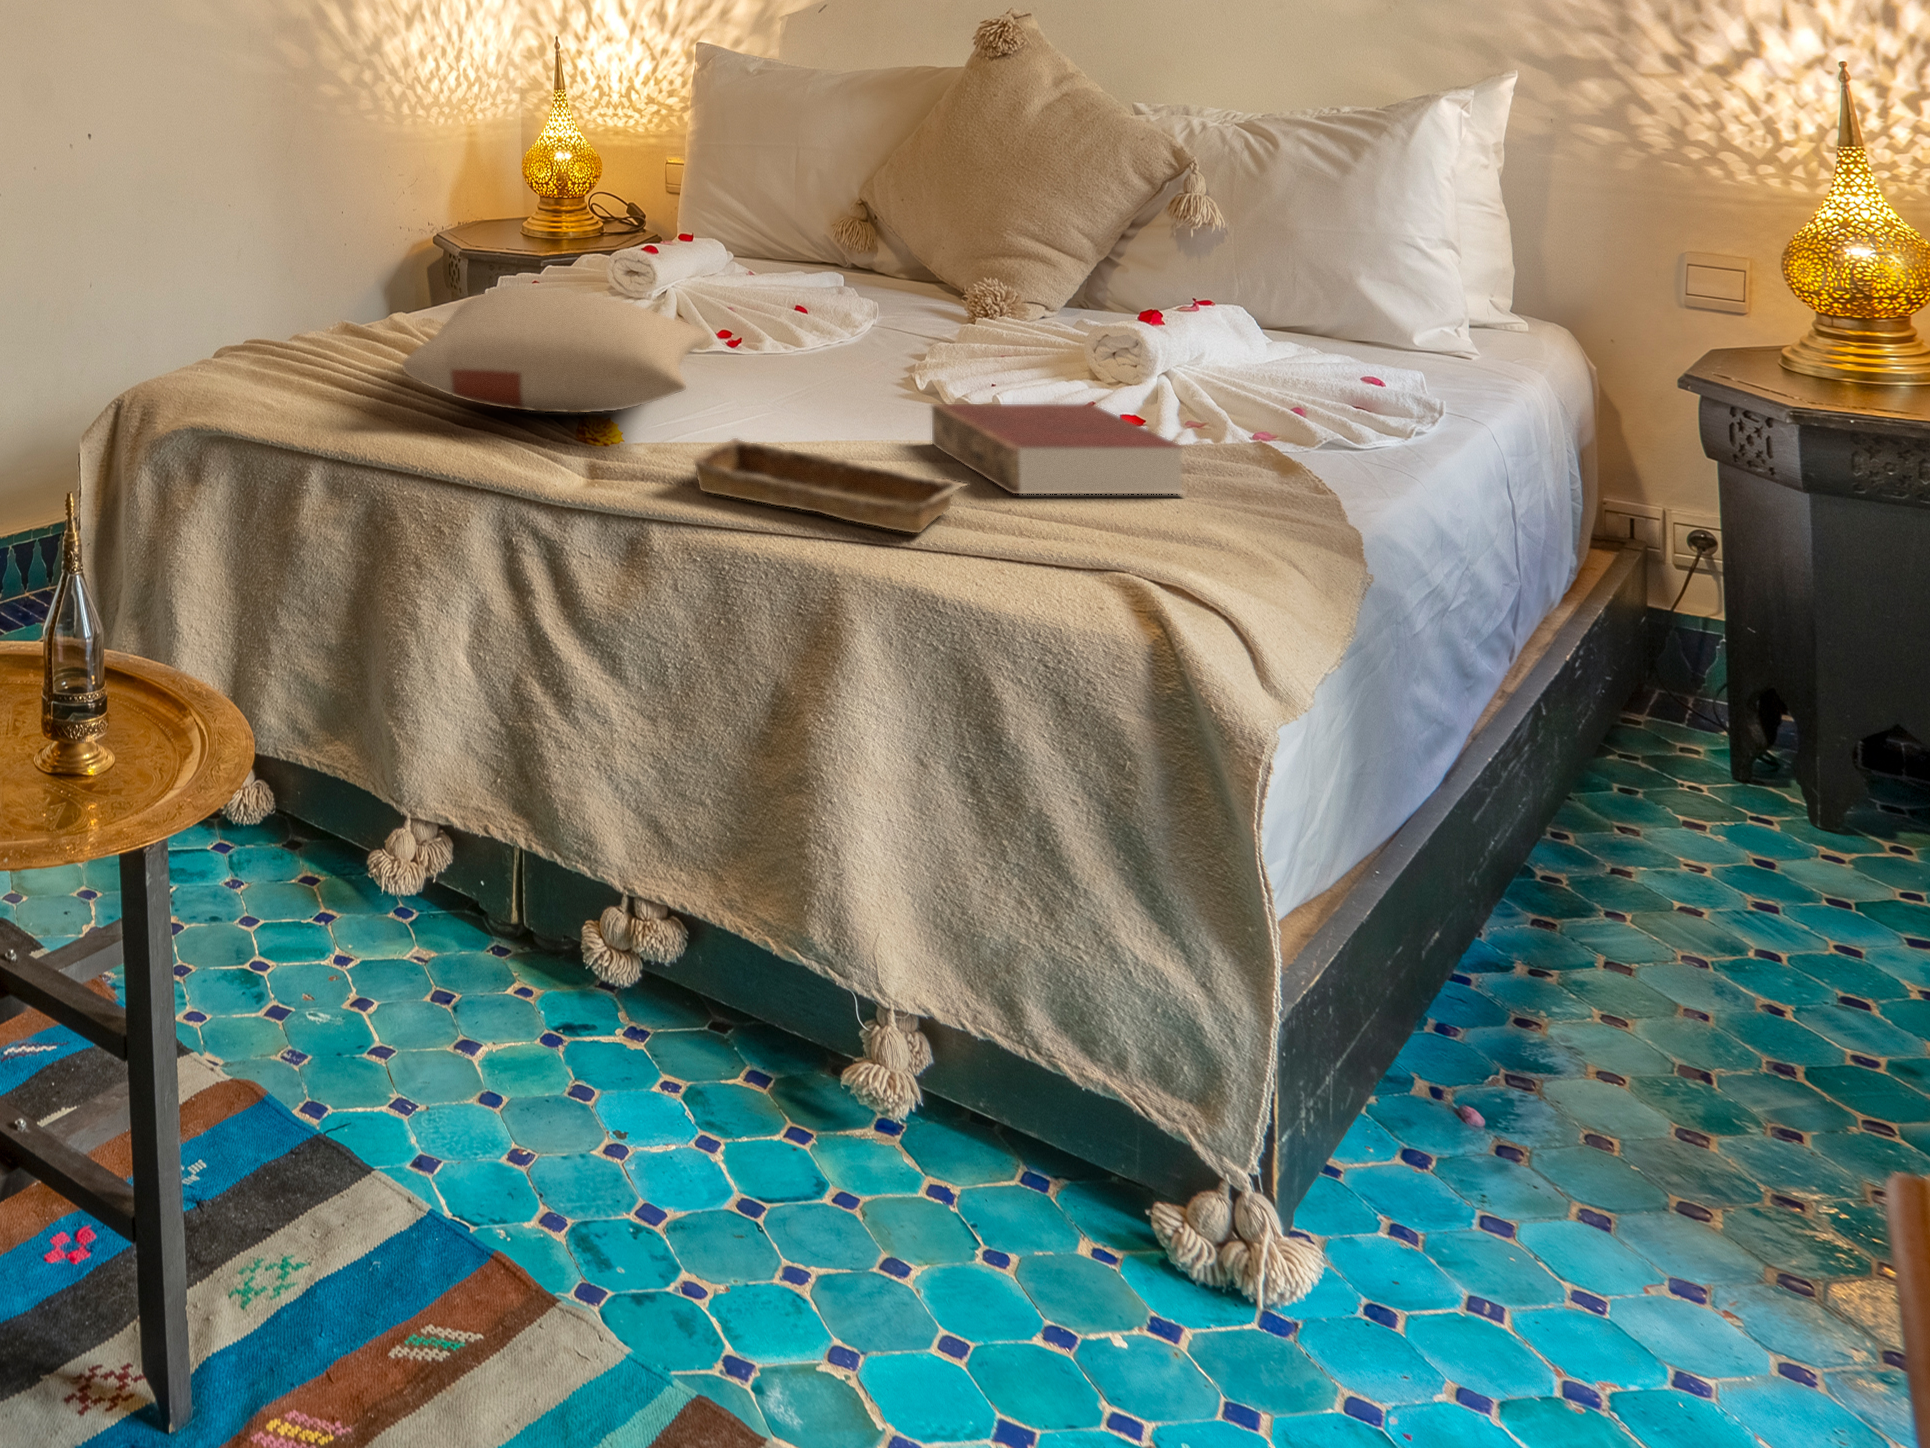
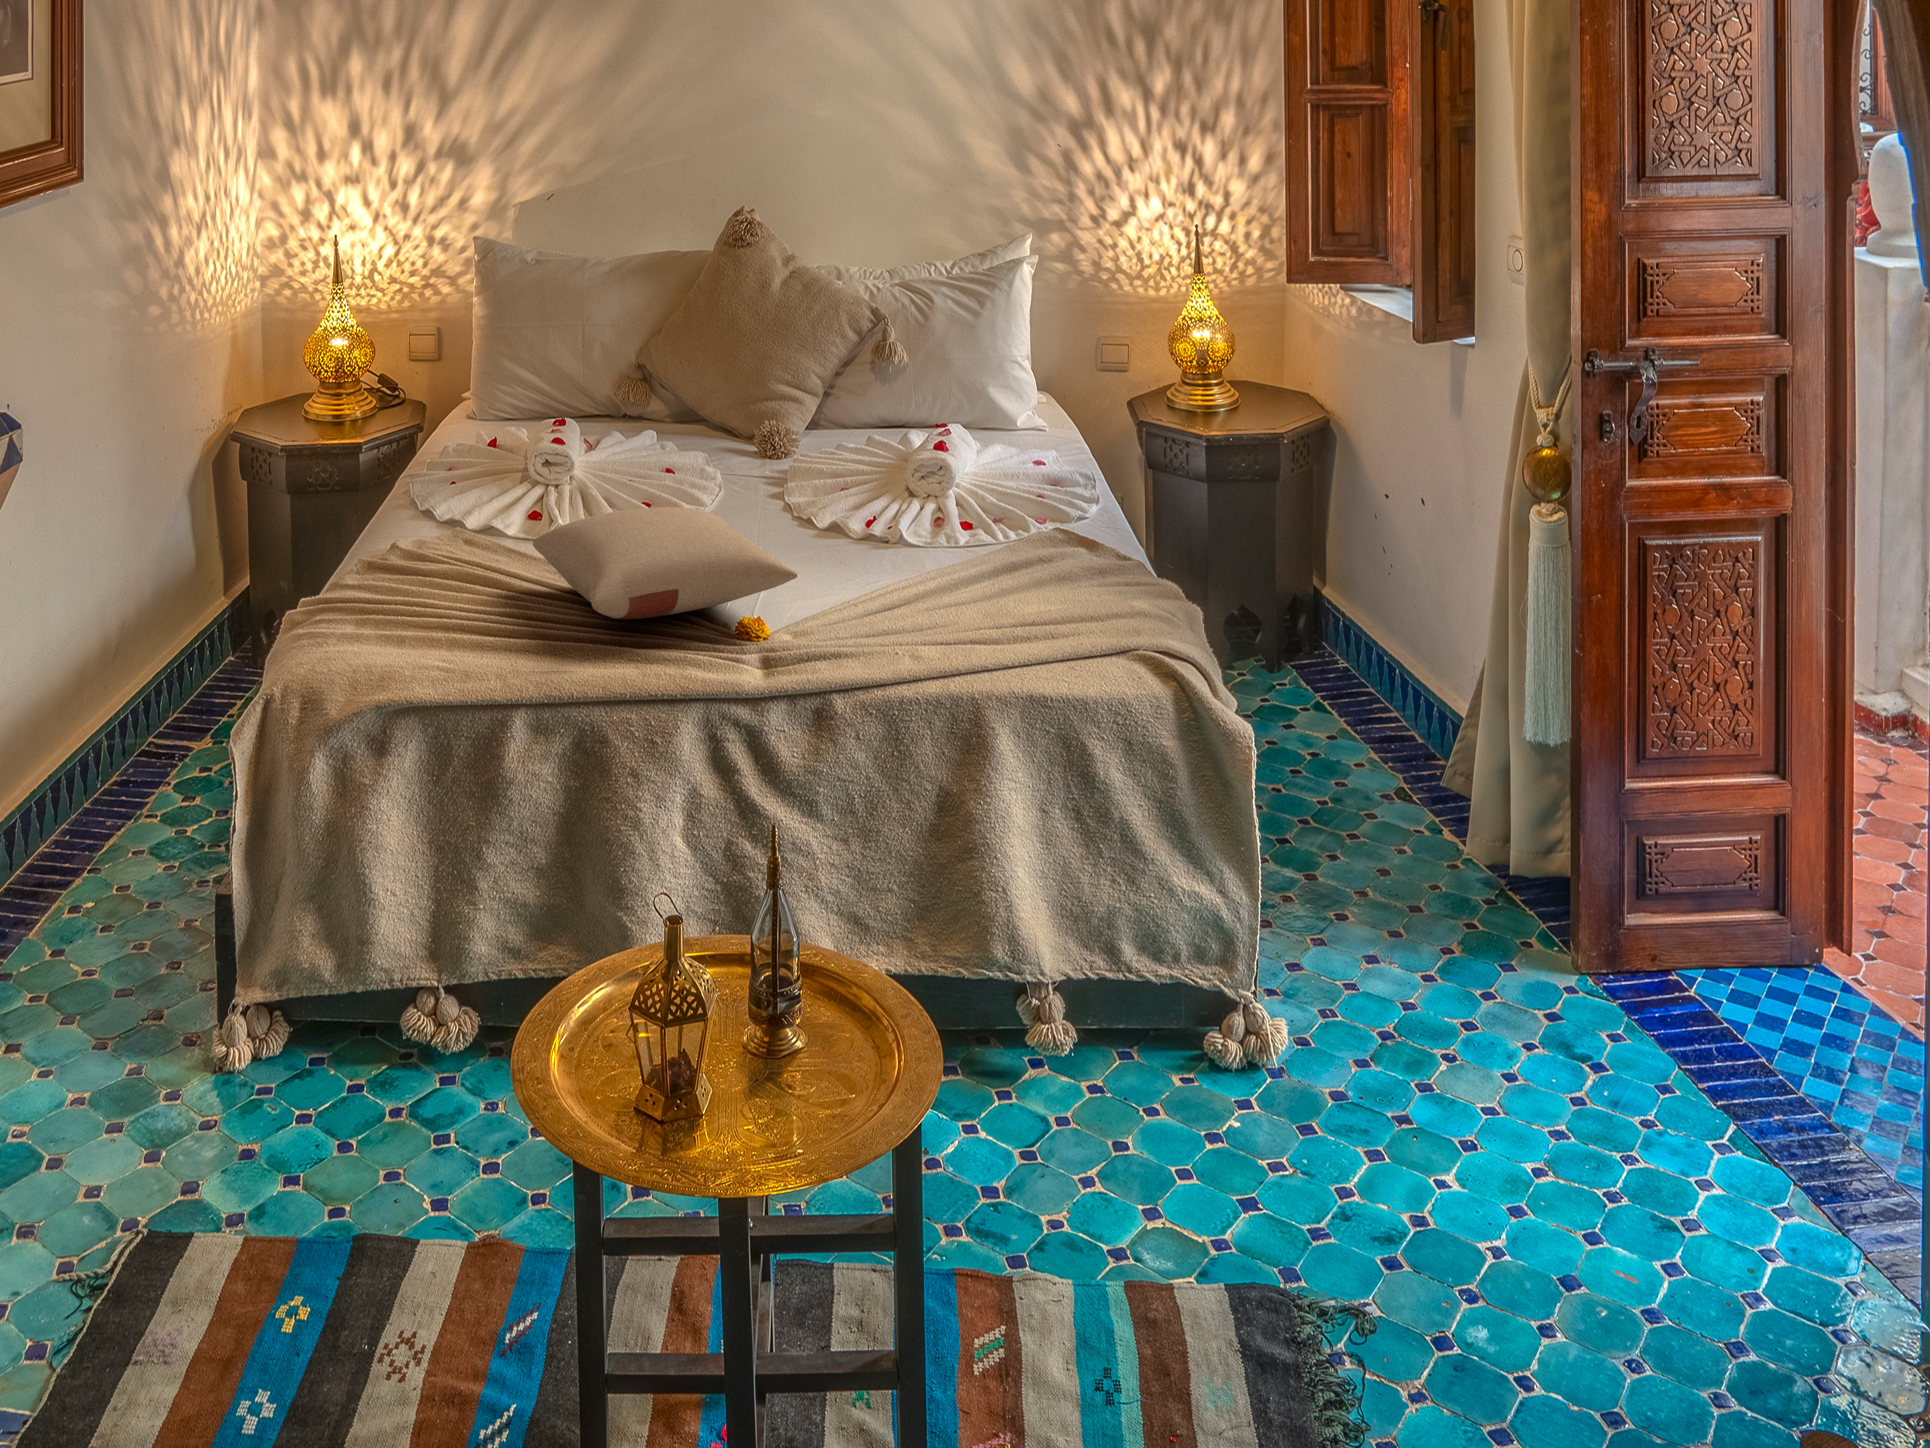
book: present [932,404,1183,494] -> none [910,525,1080,606]
tray: present [689,439,965,533] -> none [840,607,1018,656]

